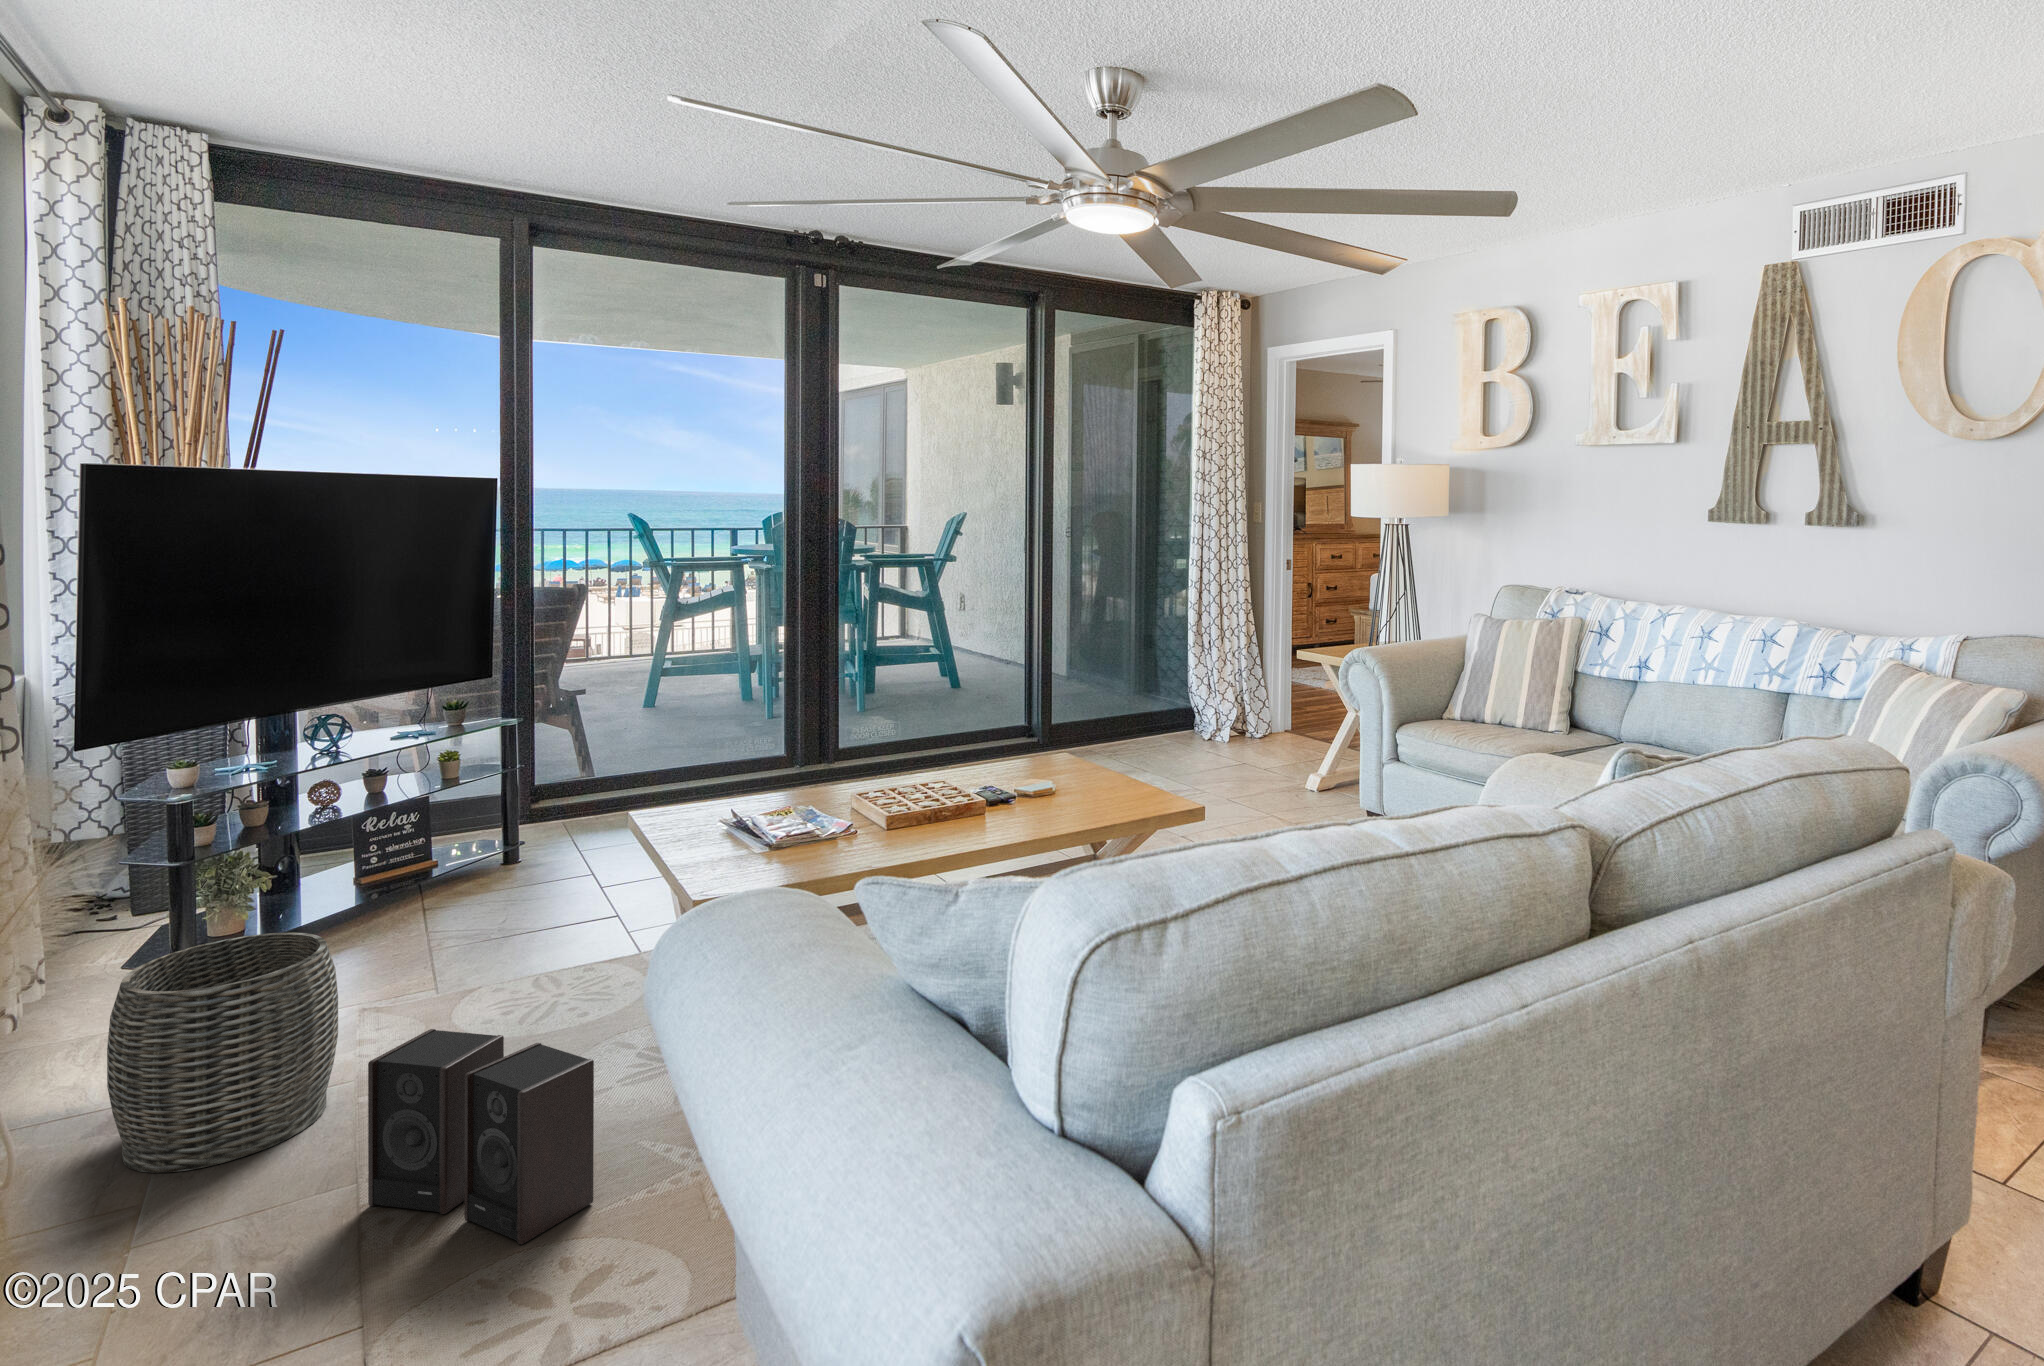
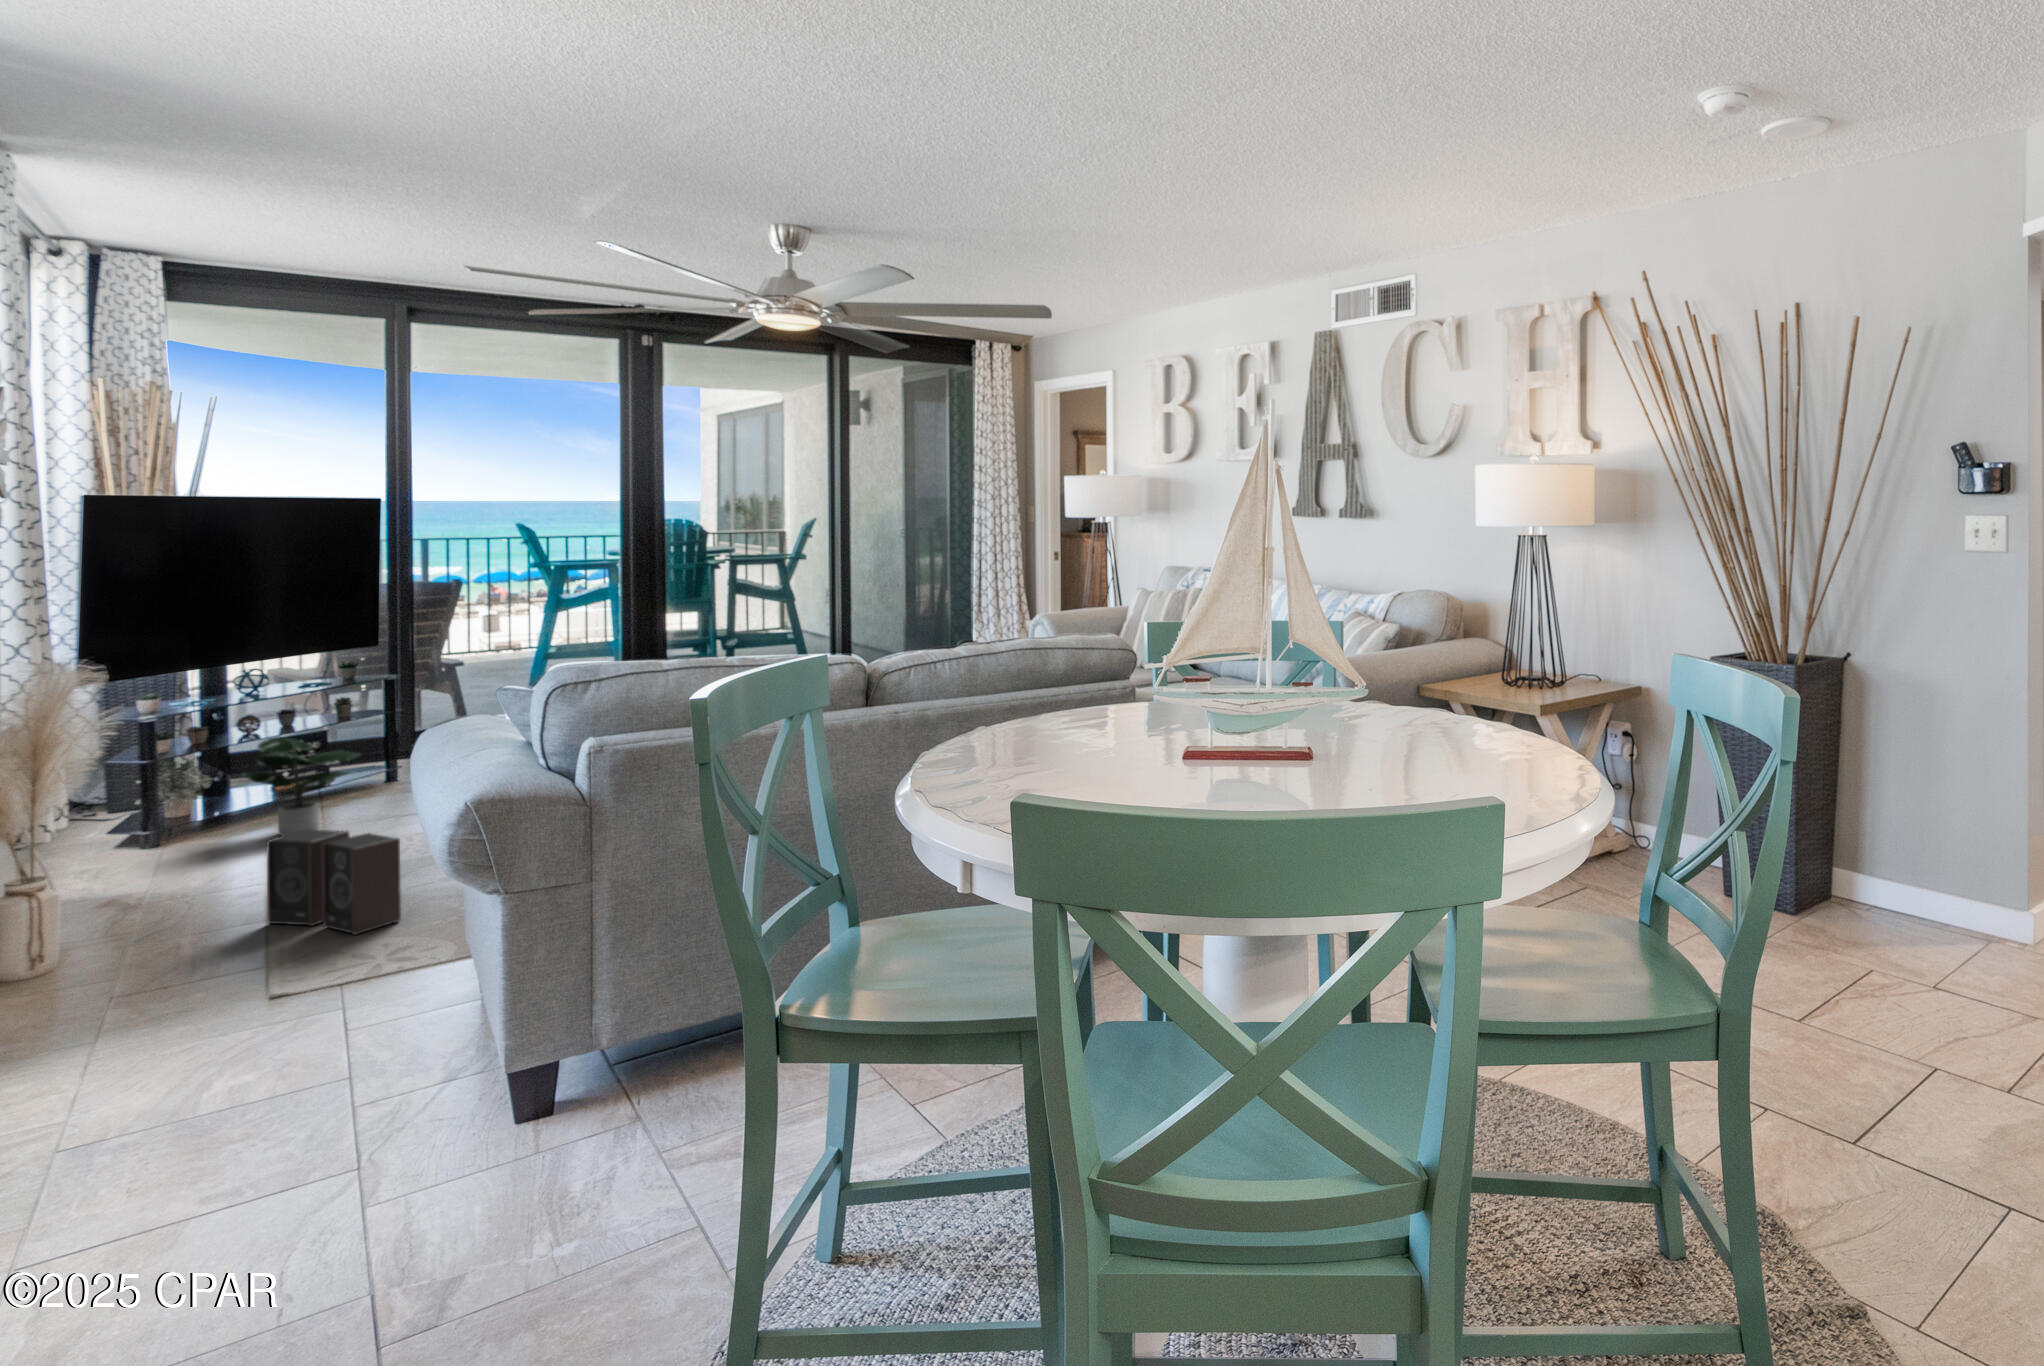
potted plant: none [317,822,486,974] -> present [243,737,359,836]
woven basket: present [107,932,338,1173] -> none [110,786,252,915]

